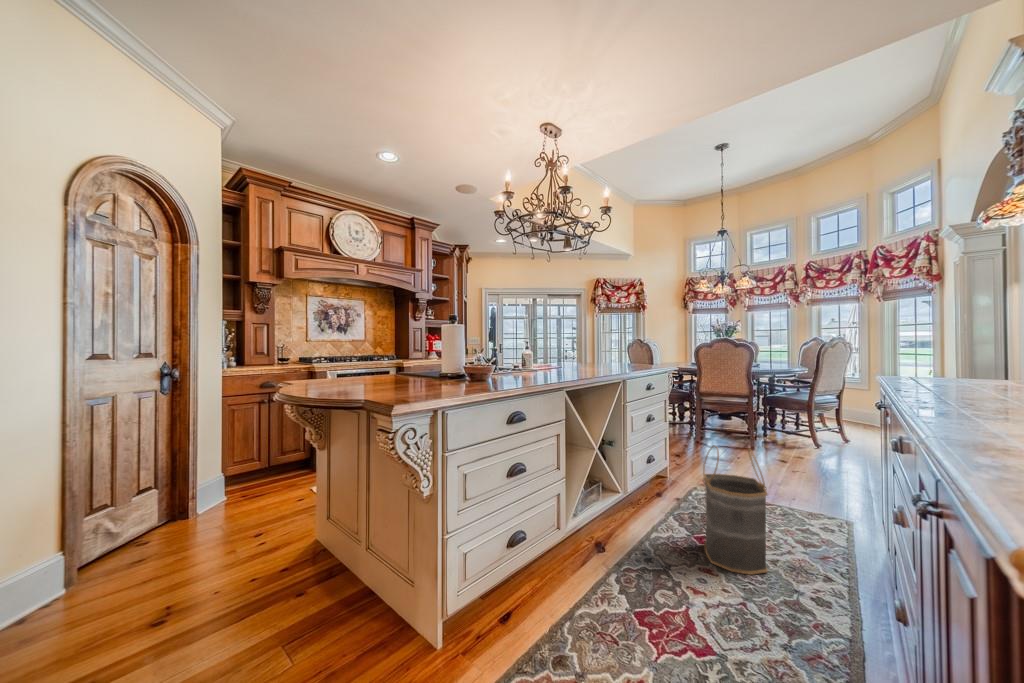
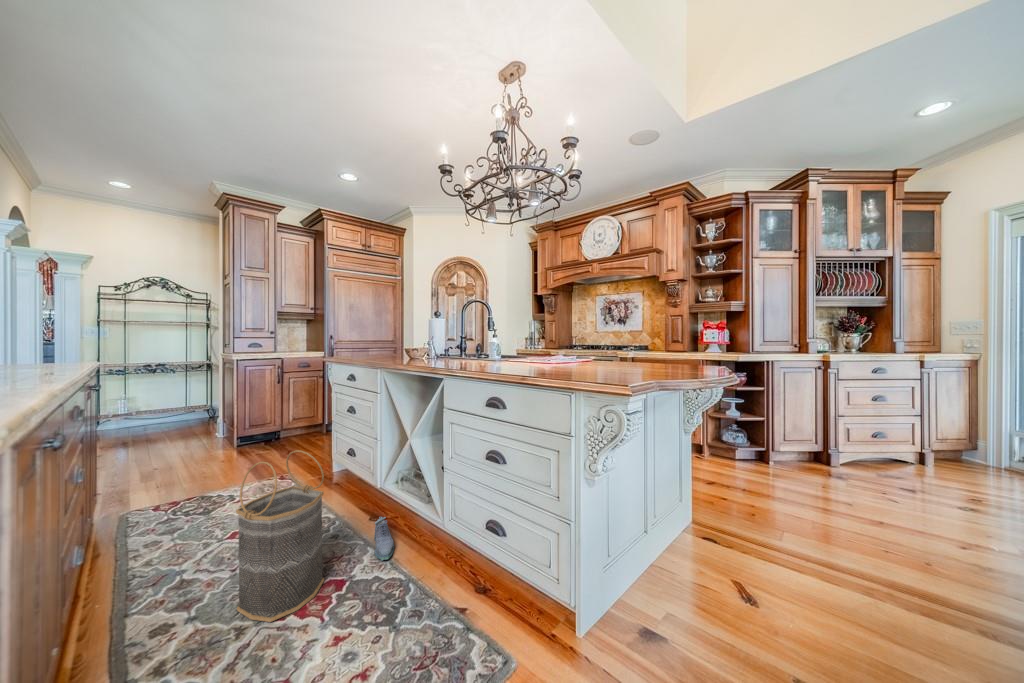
shoe: none [627,510,664,536] -> present [374,517,394,561]

